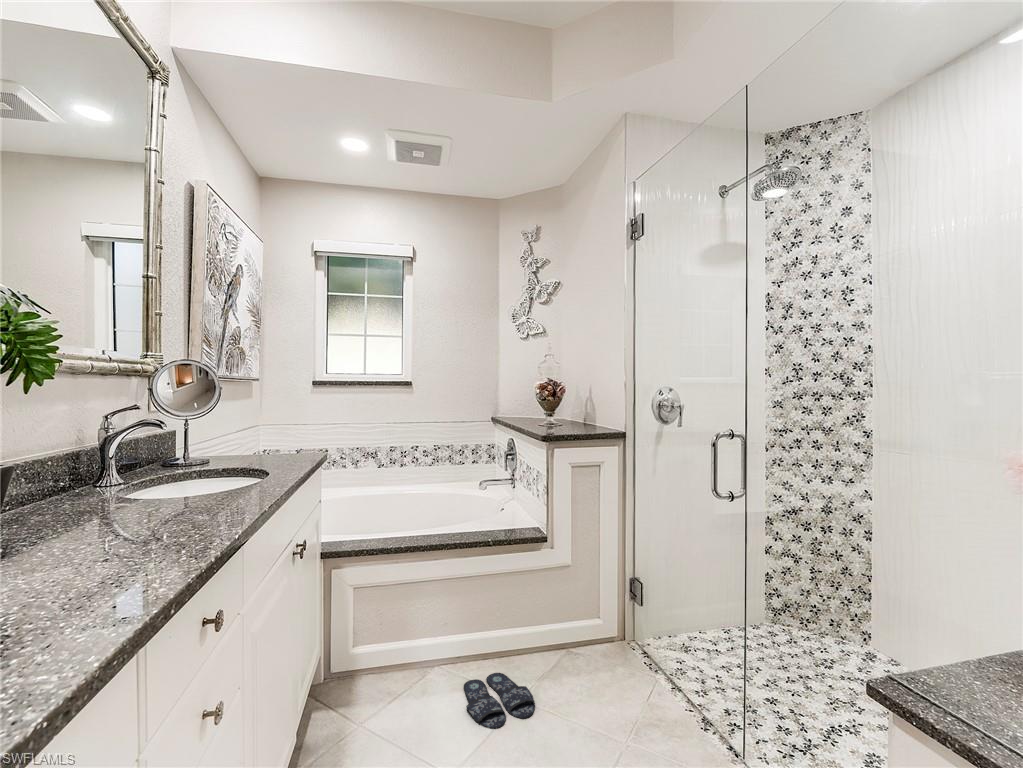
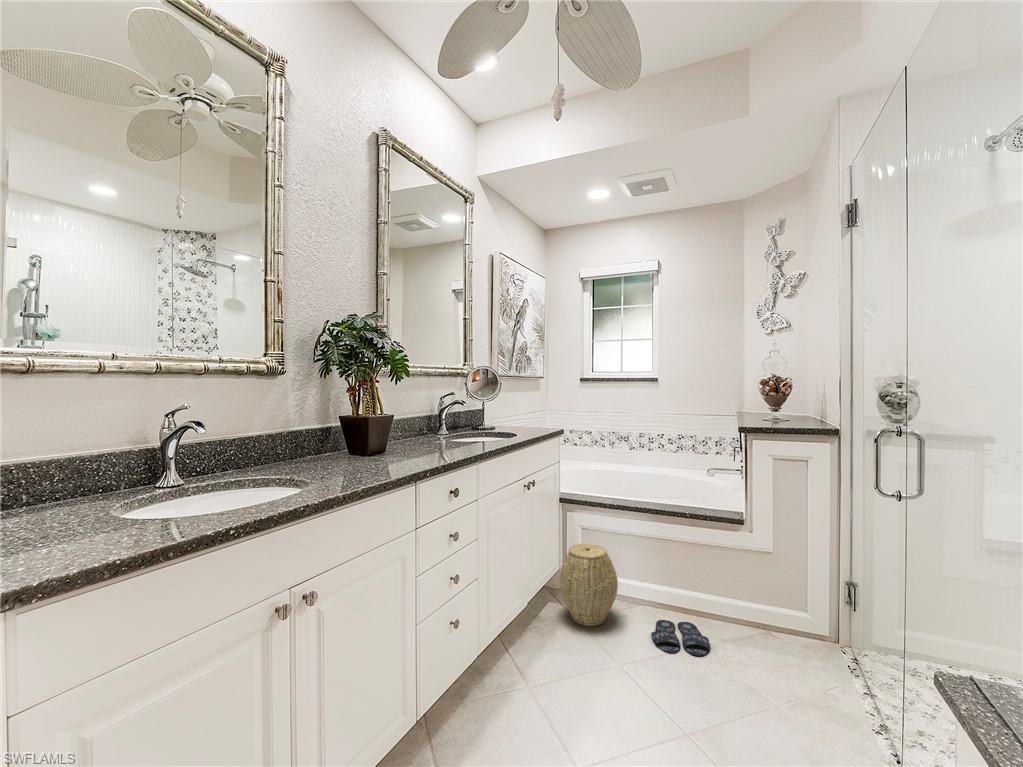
woven basket: none [335,610,419,733] -> present [559,544,618,626]

